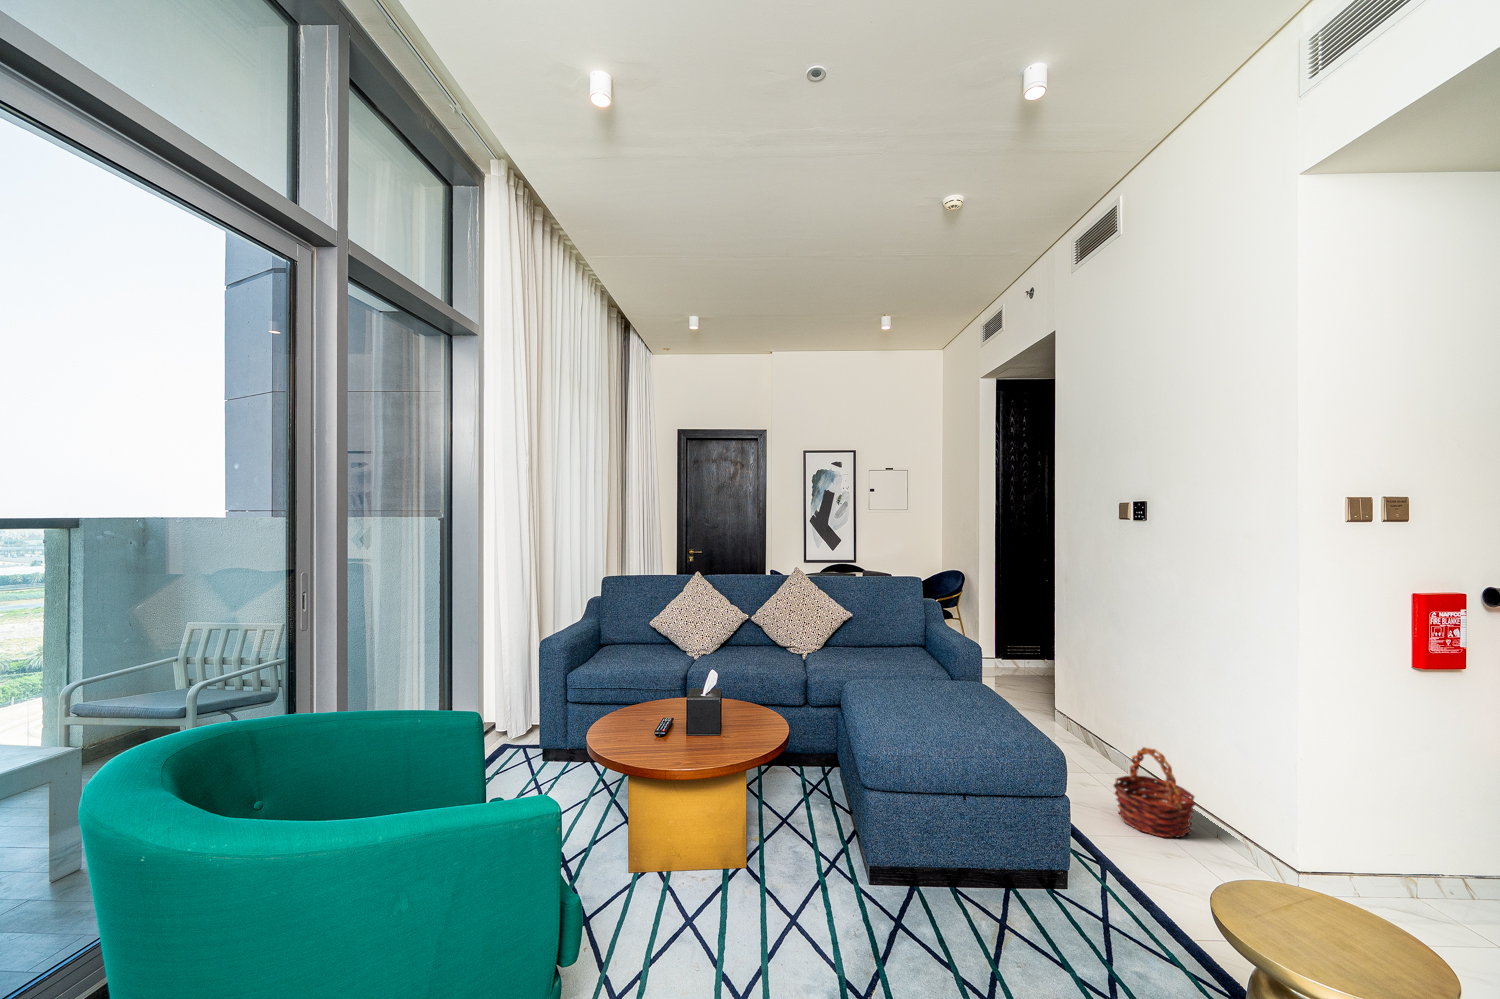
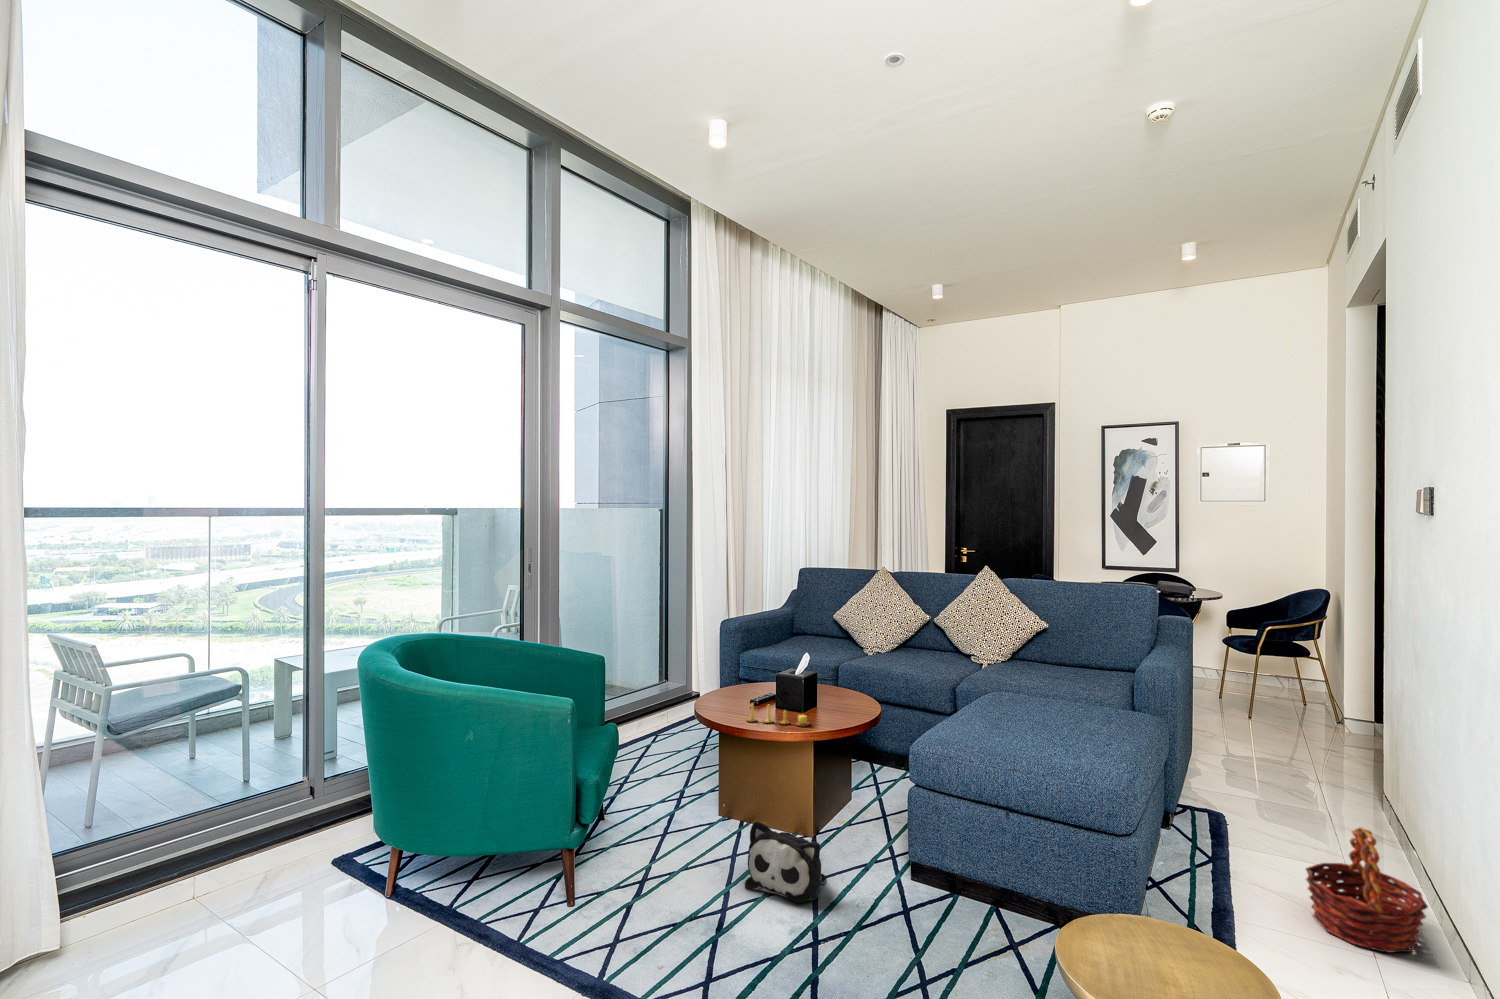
candle: none [667,729,737,754] -> present [747,703,809,726]
plush toy: none [728,873,816,956] -> present [745,821,826,903]

